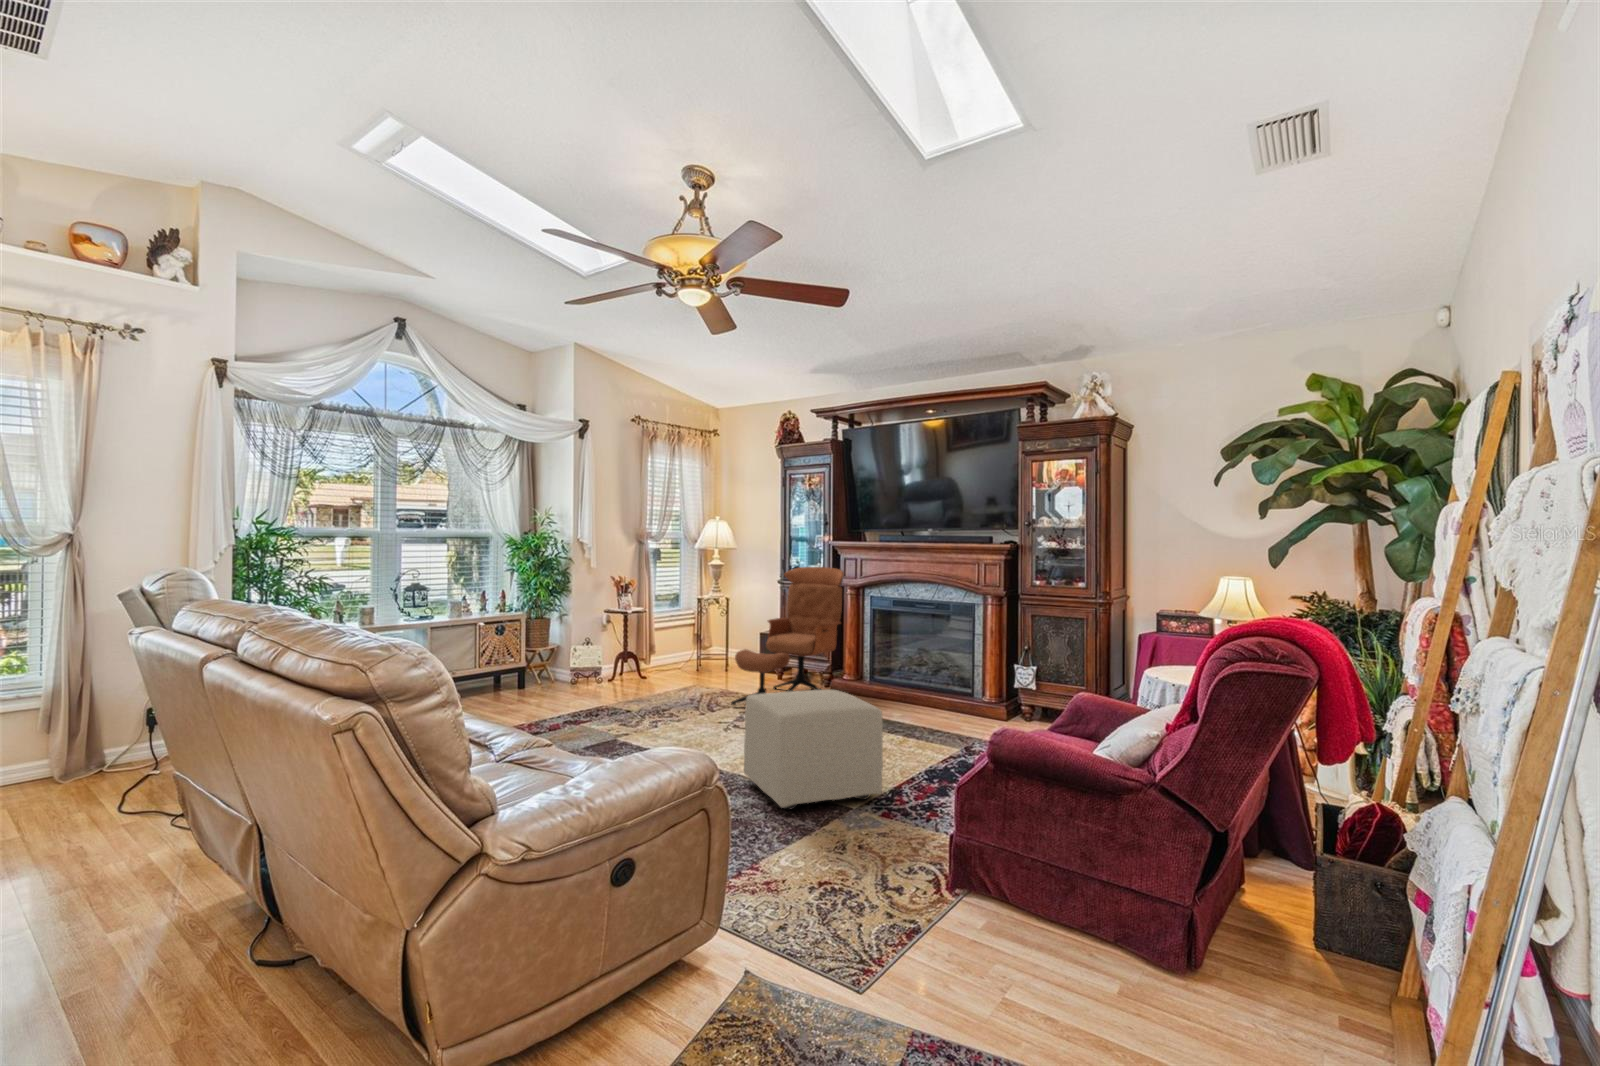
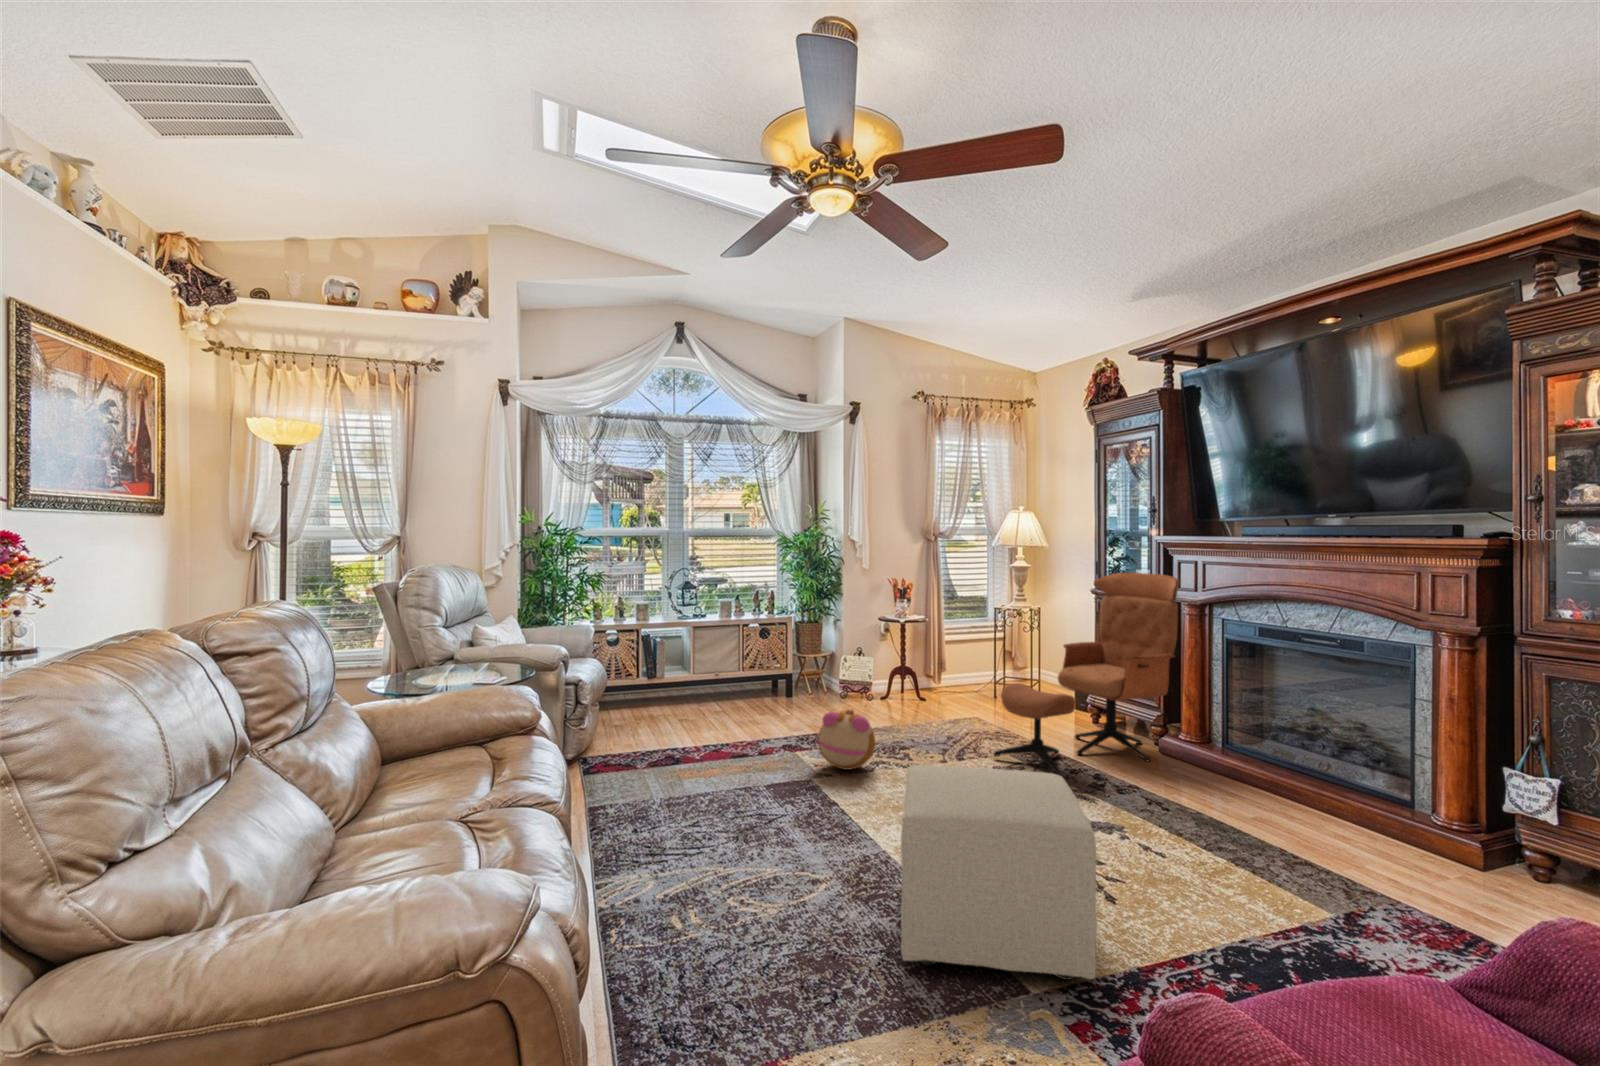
plush toy: none [606,679,654,727] -> present [817,710,875,770]

